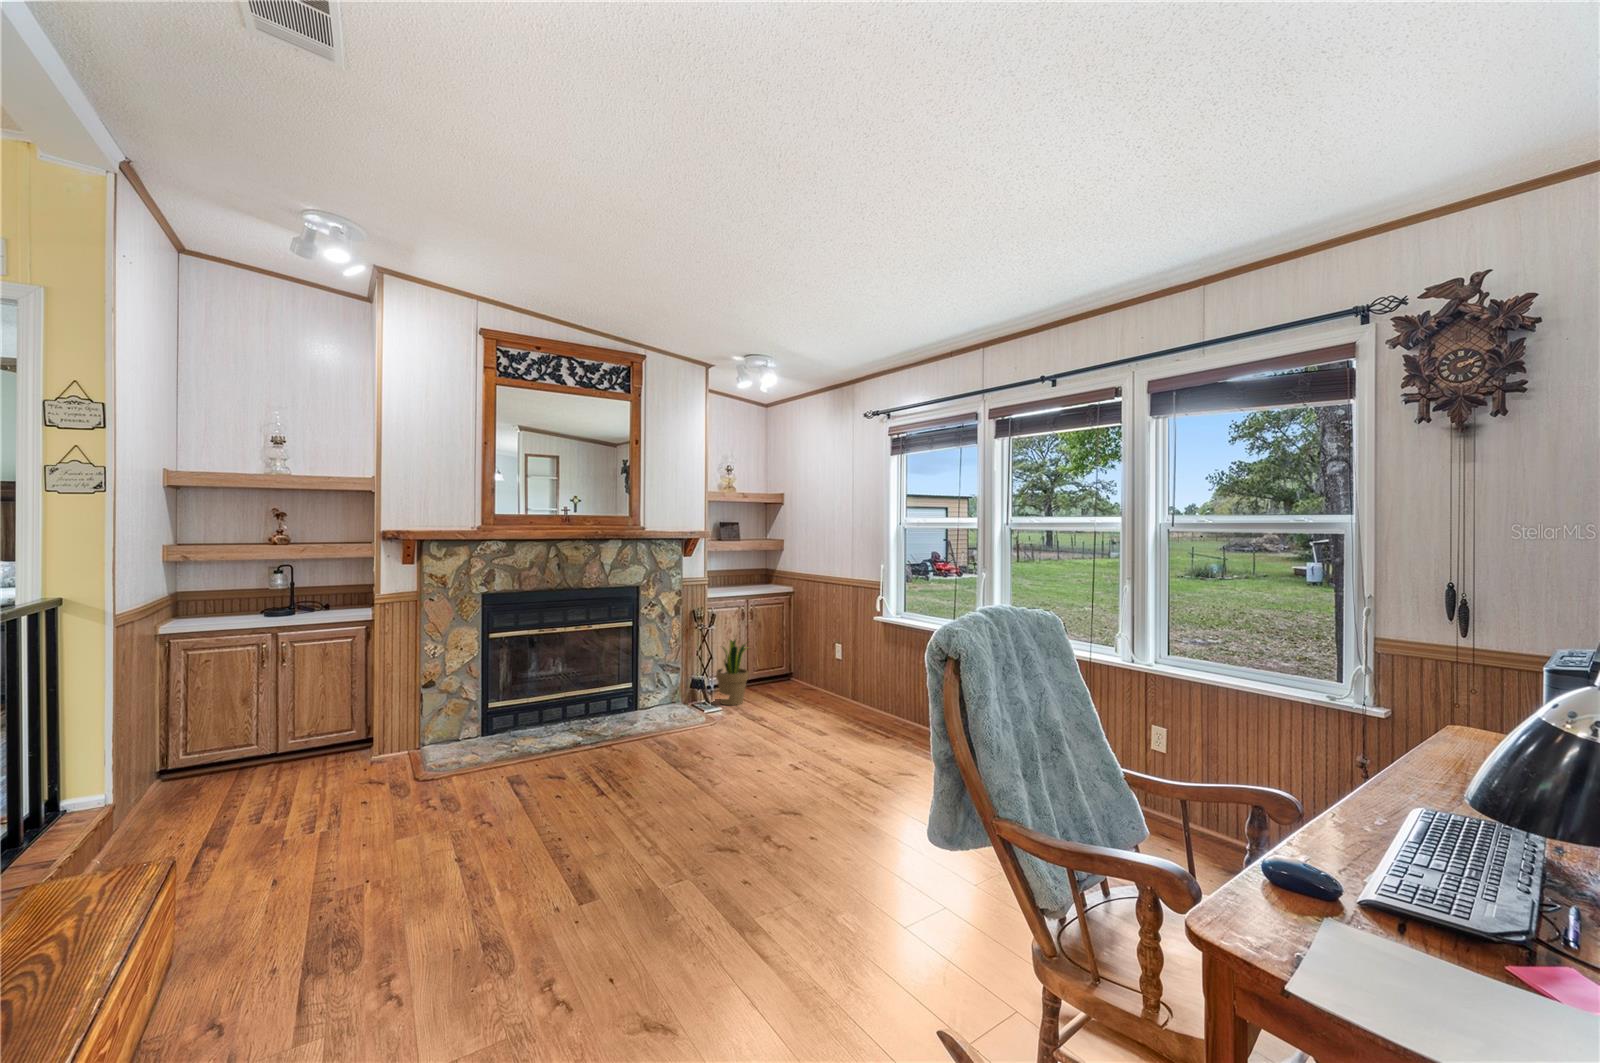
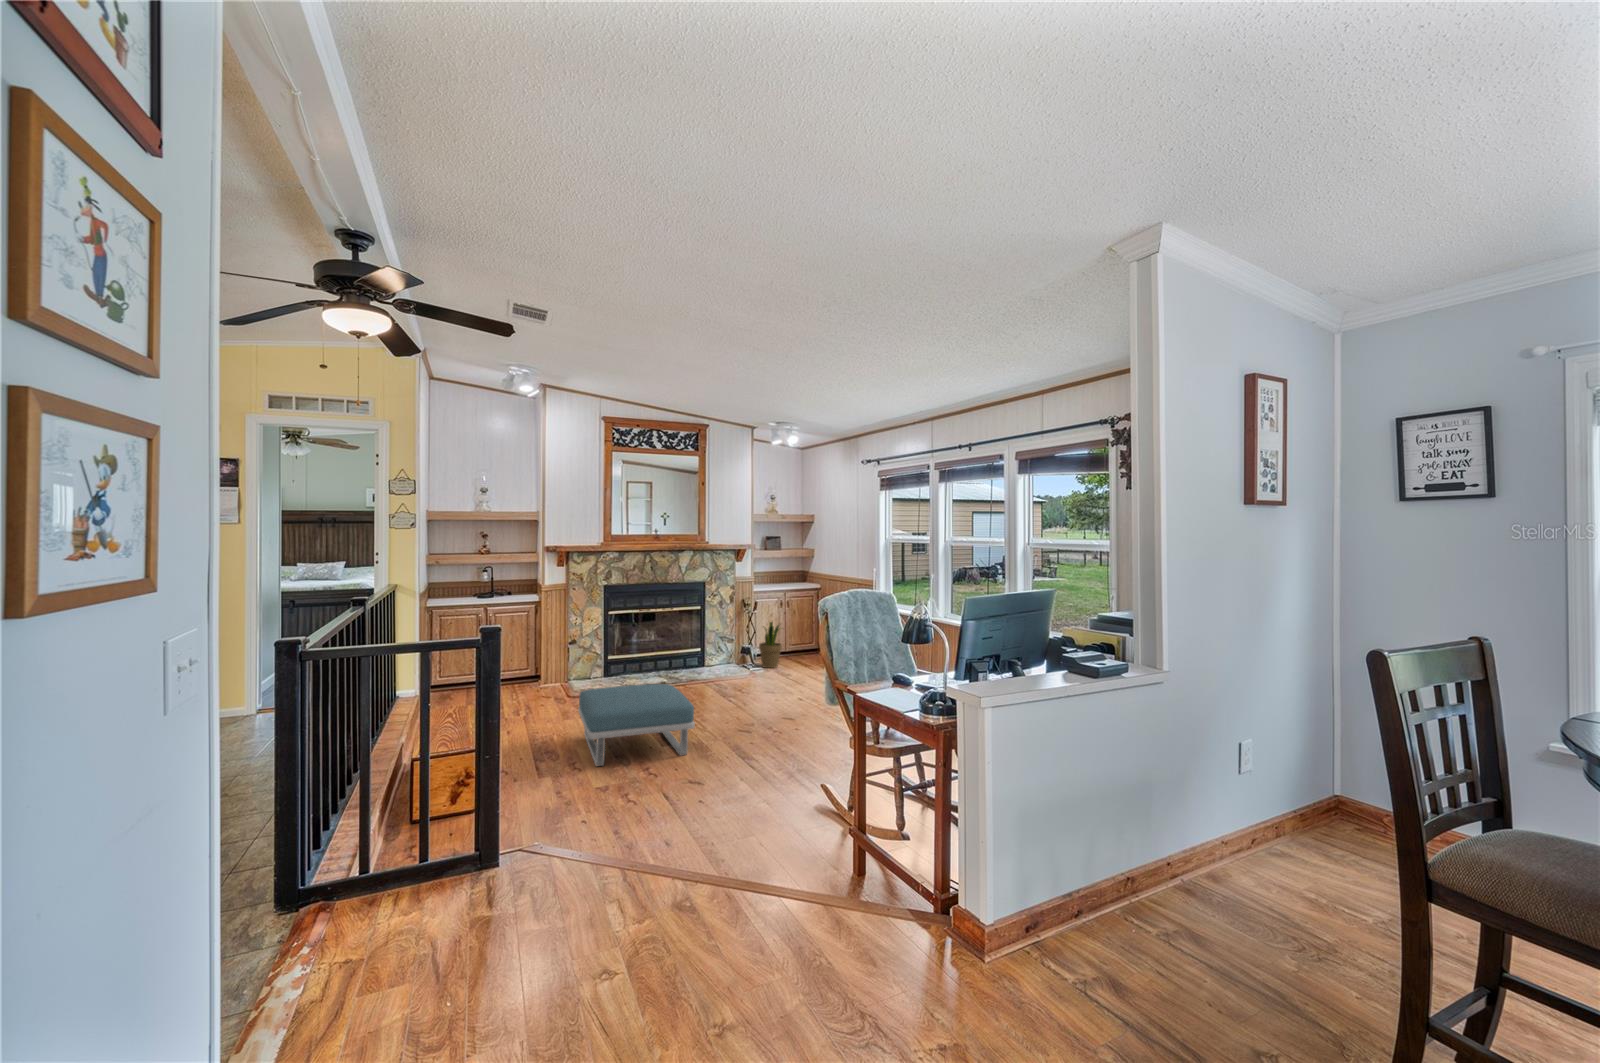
footstool: none [411,773,646,994] -> present [578,684,695,766]

